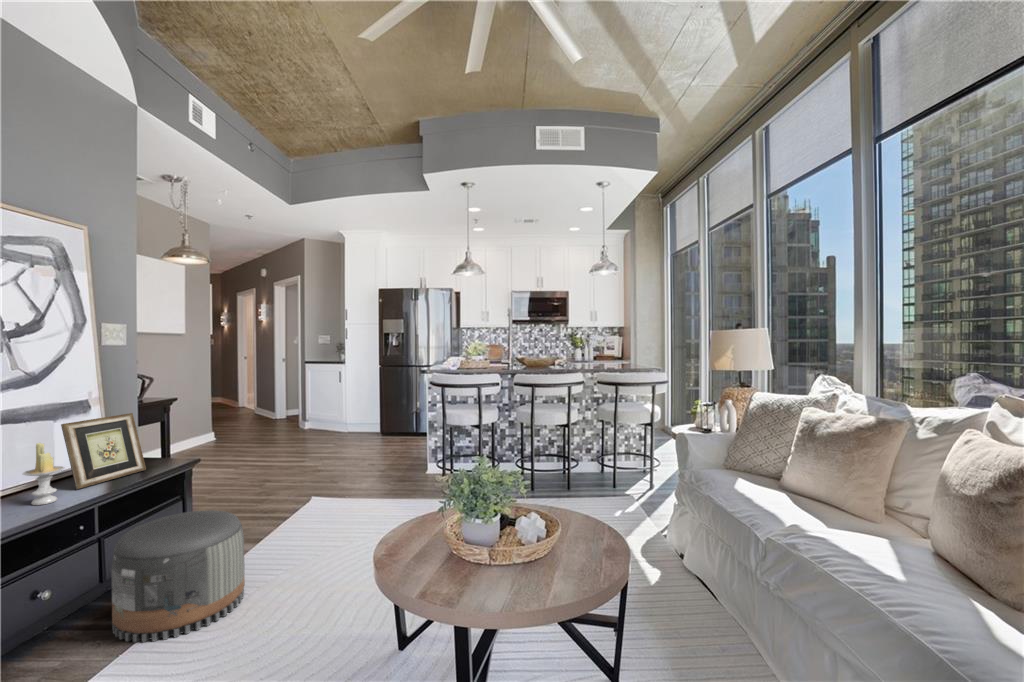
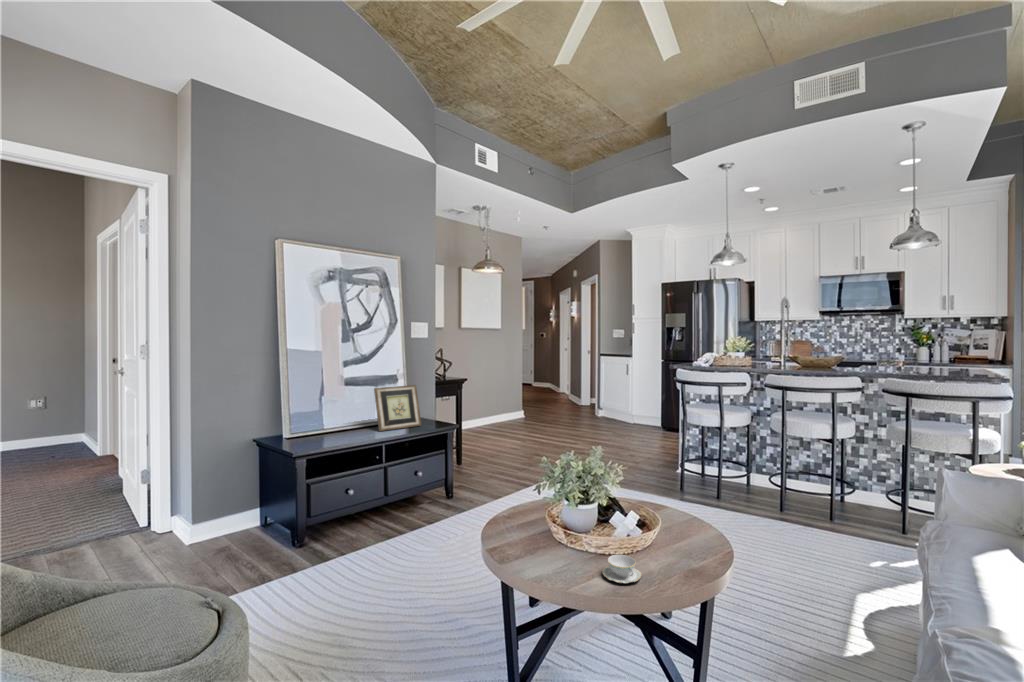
candle: present [23,443,64,505] -> none [350,398,369,437]
pouf: present [112,510,245,642] -> none [386,460,465,543]
teacup: none [552,548,589,575] -> present [602,555,642,583]

